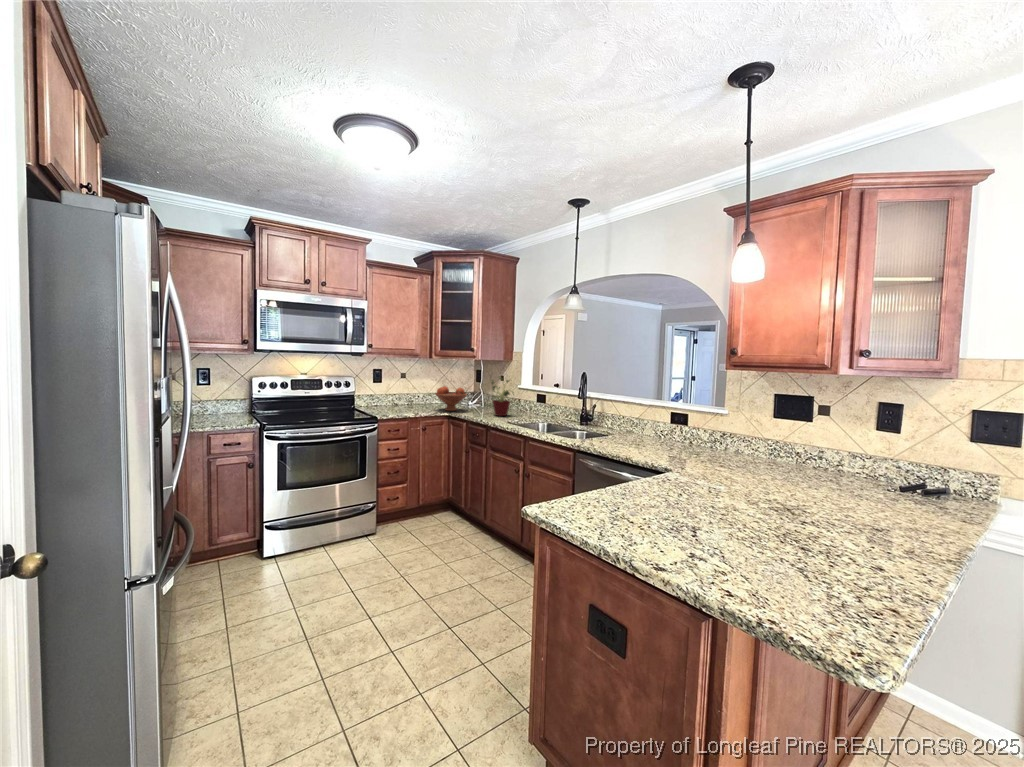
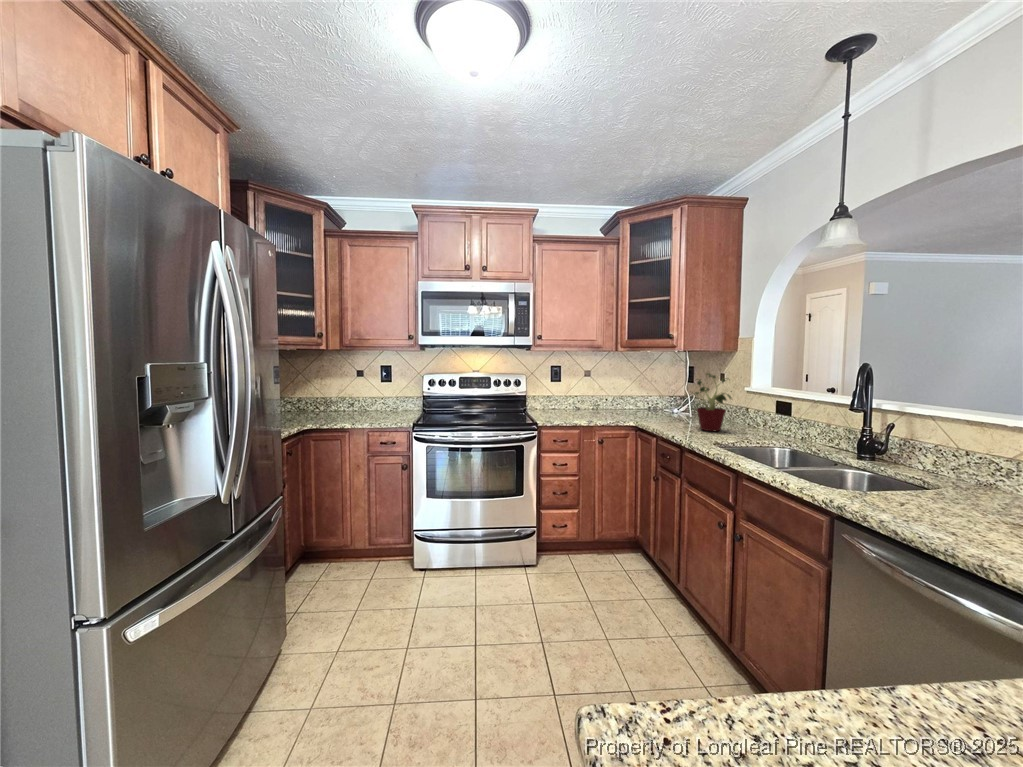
fruit bowl: present [435,386,467,411] -> none [619,387,663,420]

